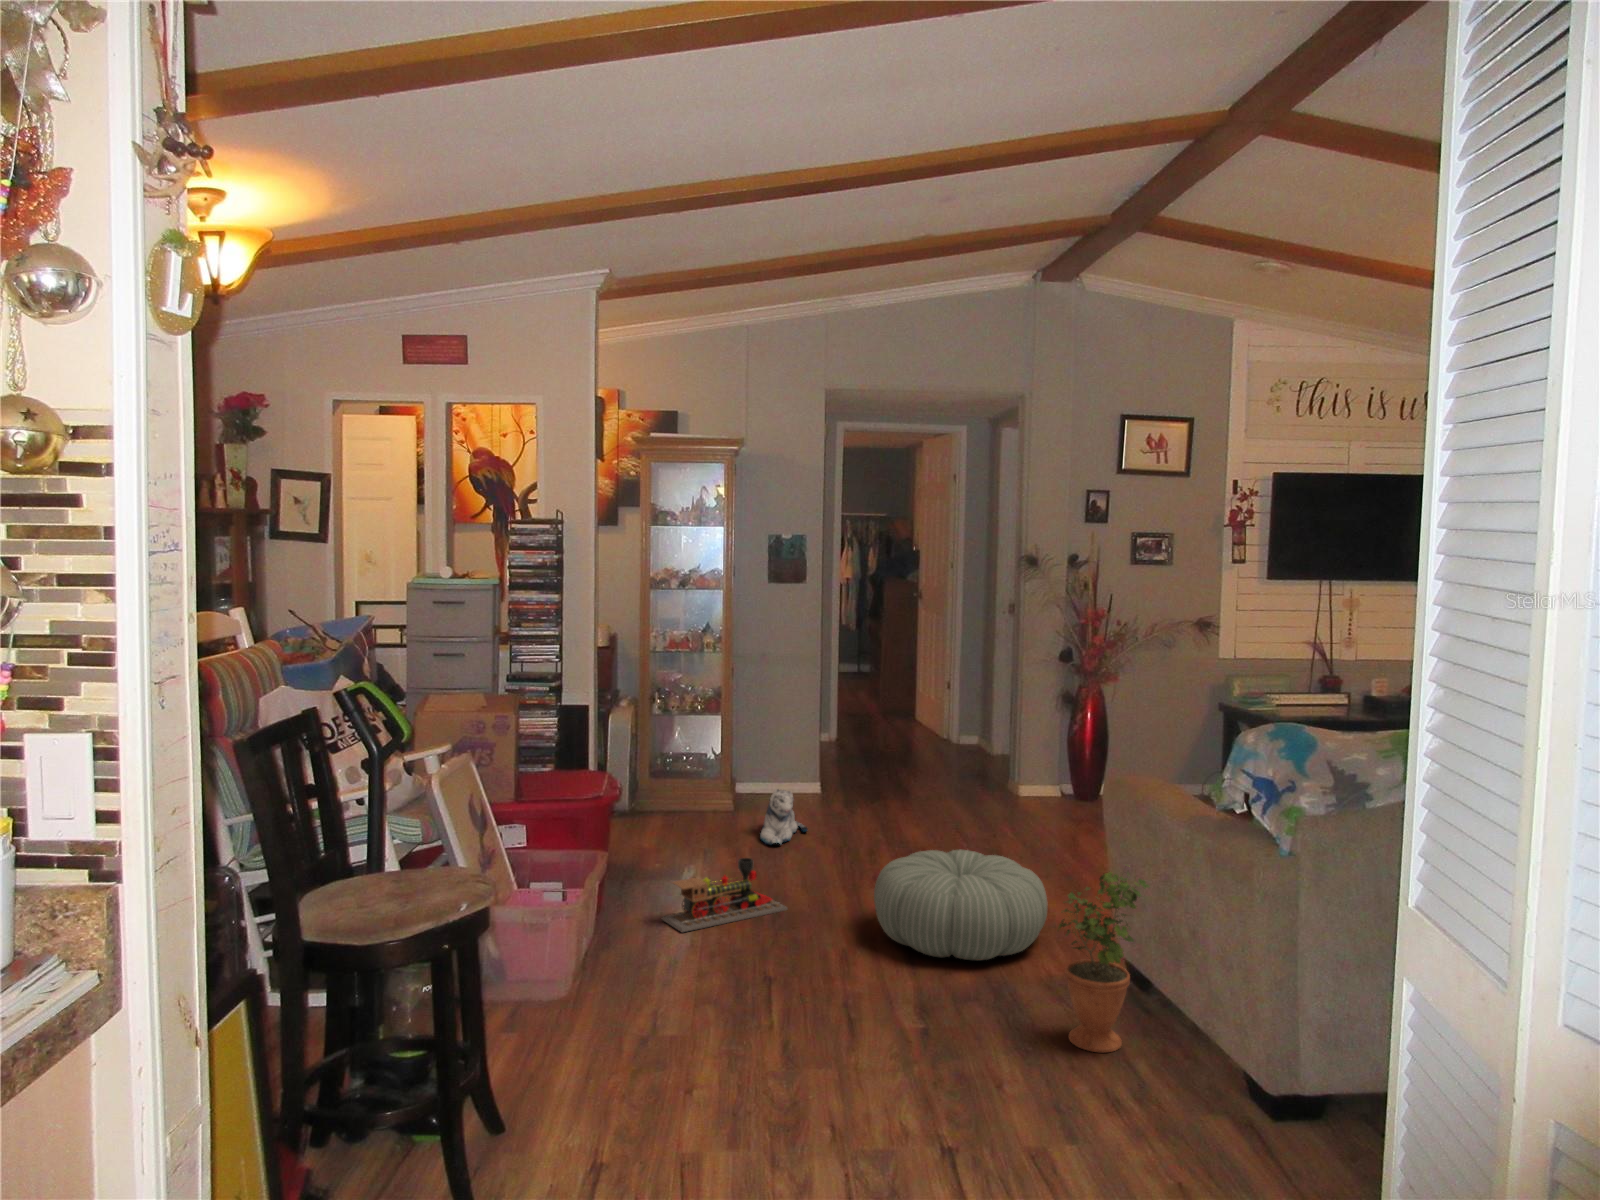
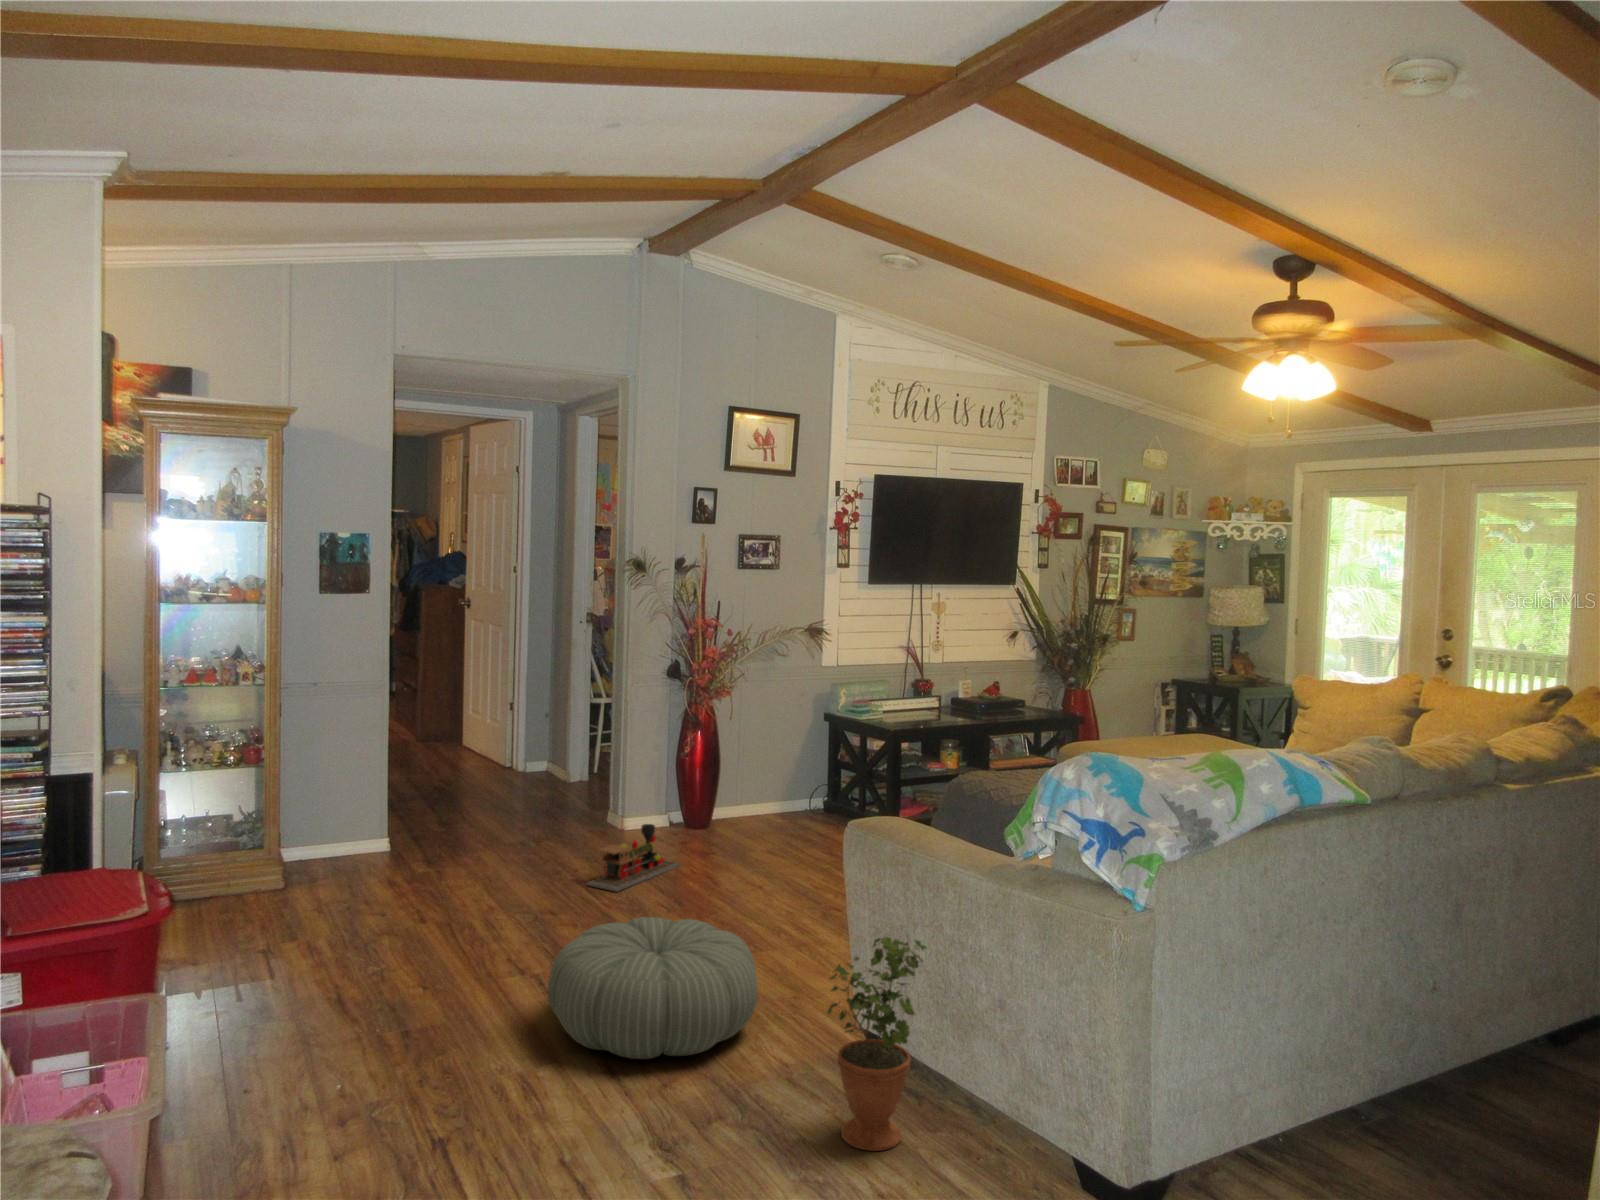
plush toy: present [760,789,808,845] -> none [336,860,401,934]
toy train: present [662,858,788,932] -> present [586,824,681,892]

